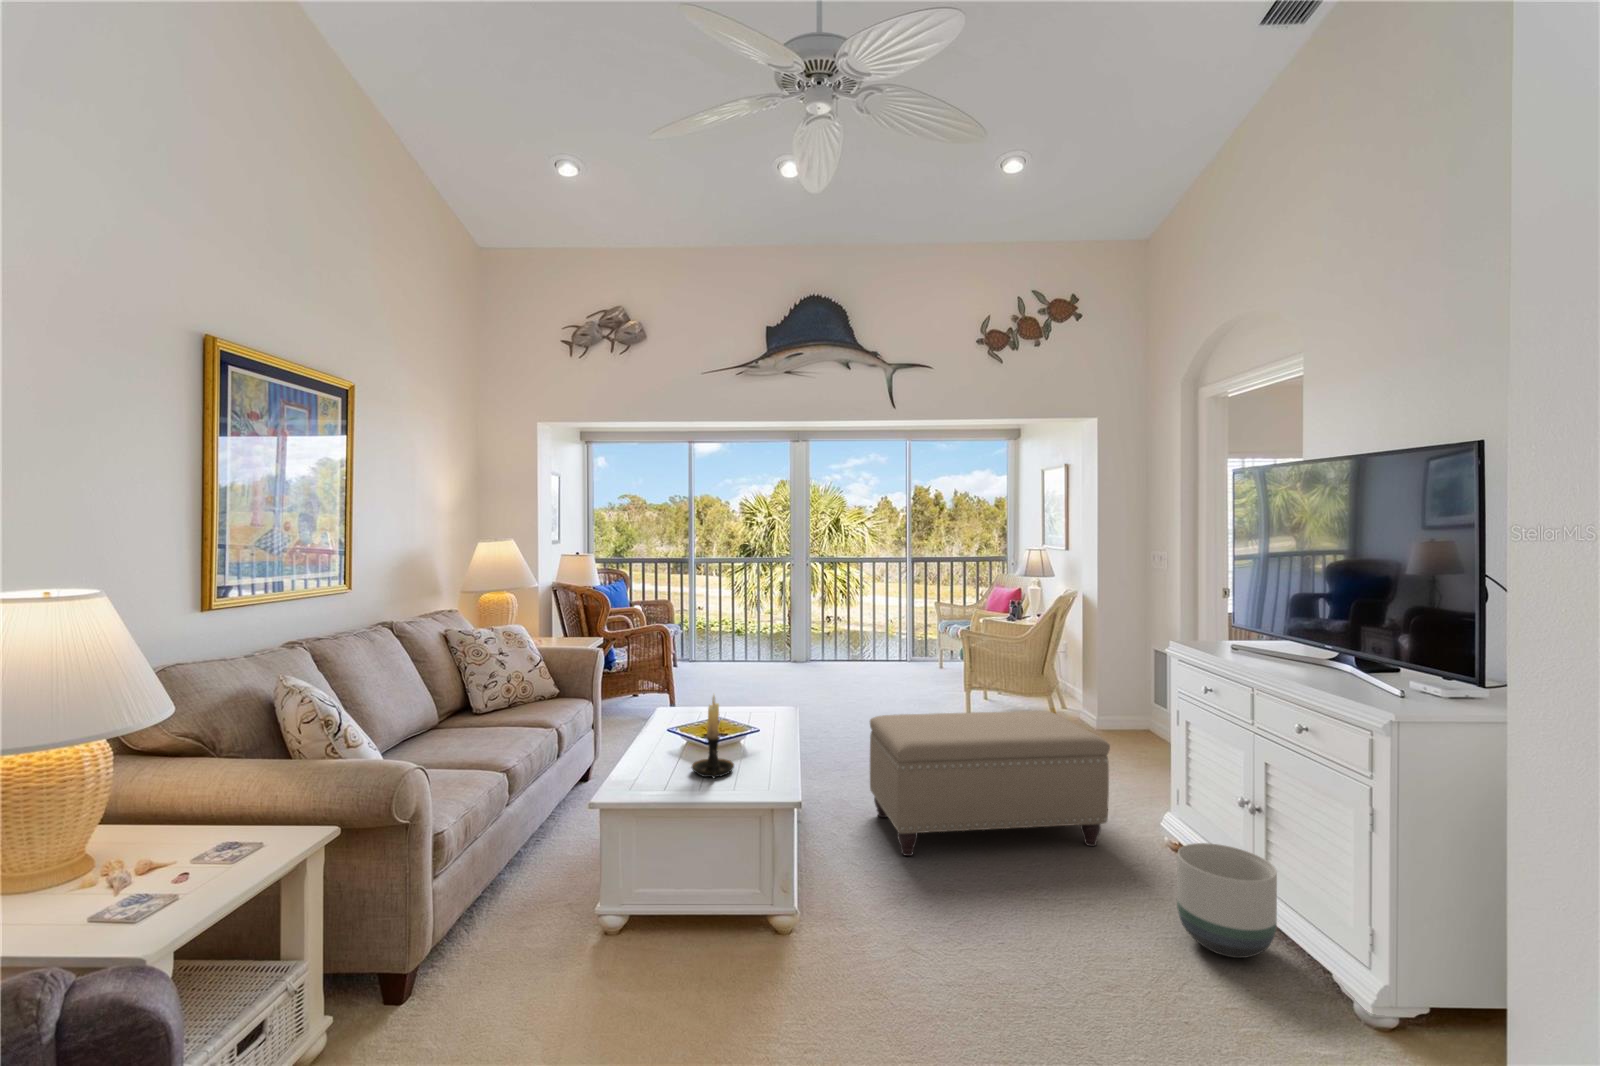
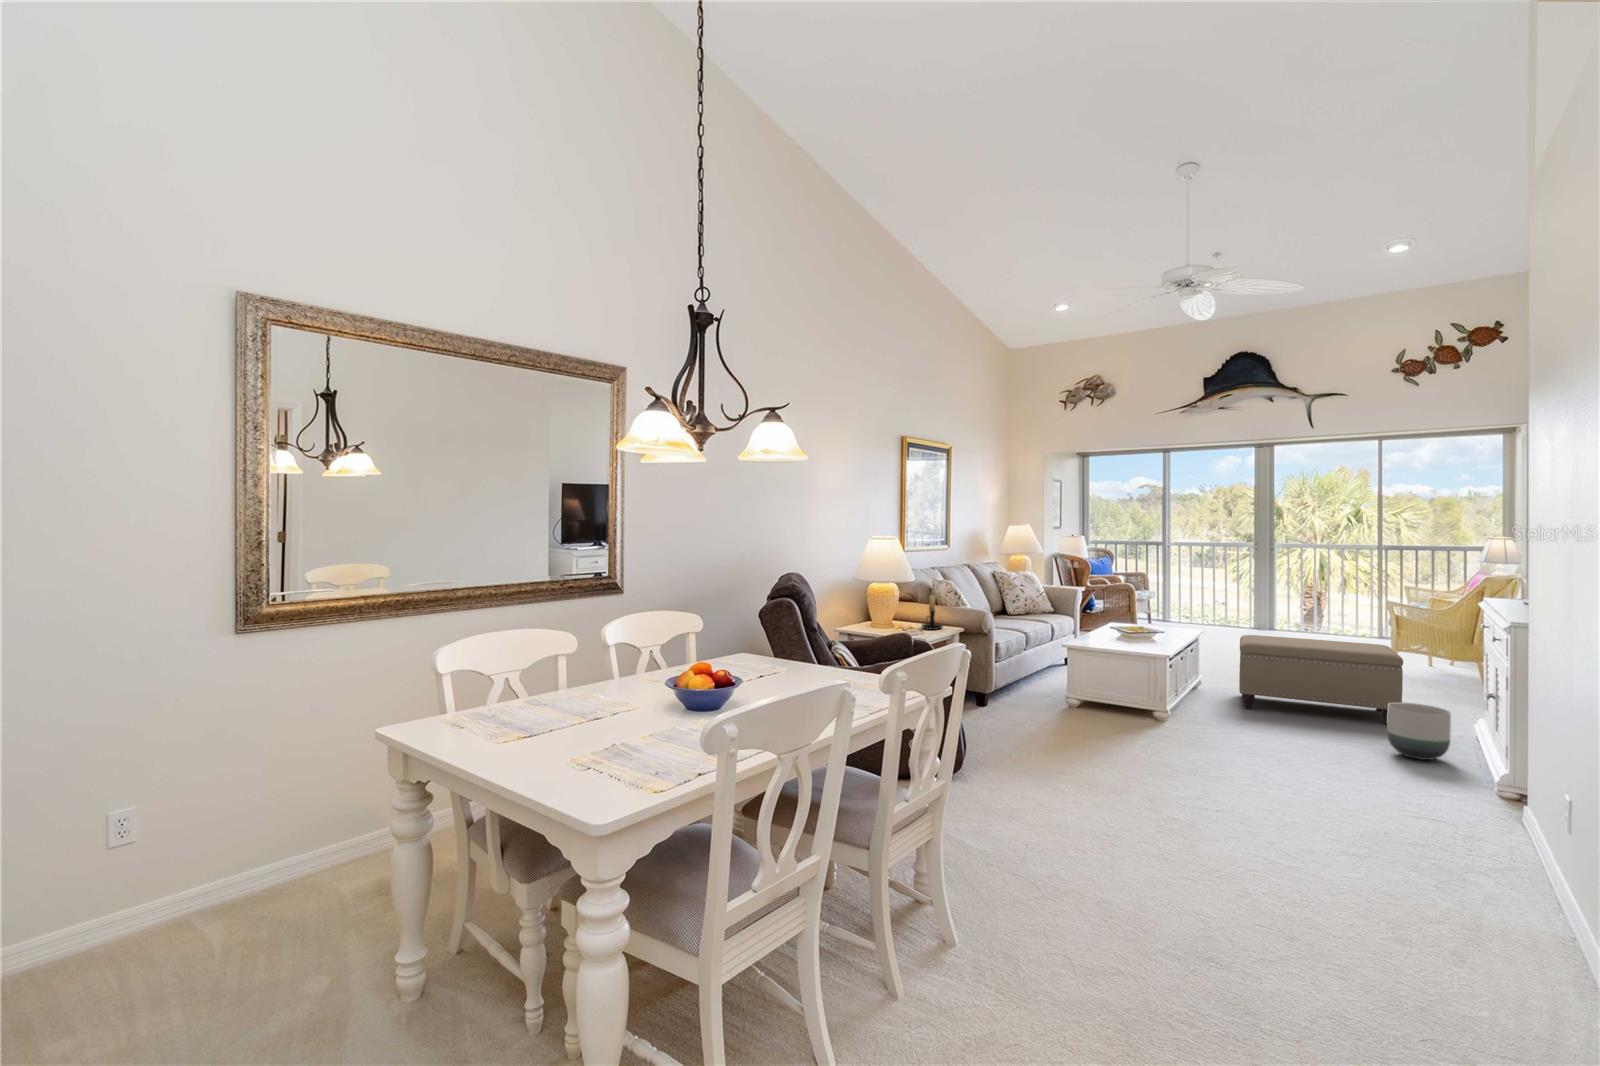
candle holder: present [692,695,734,778] -> present [922,590,943,630]

